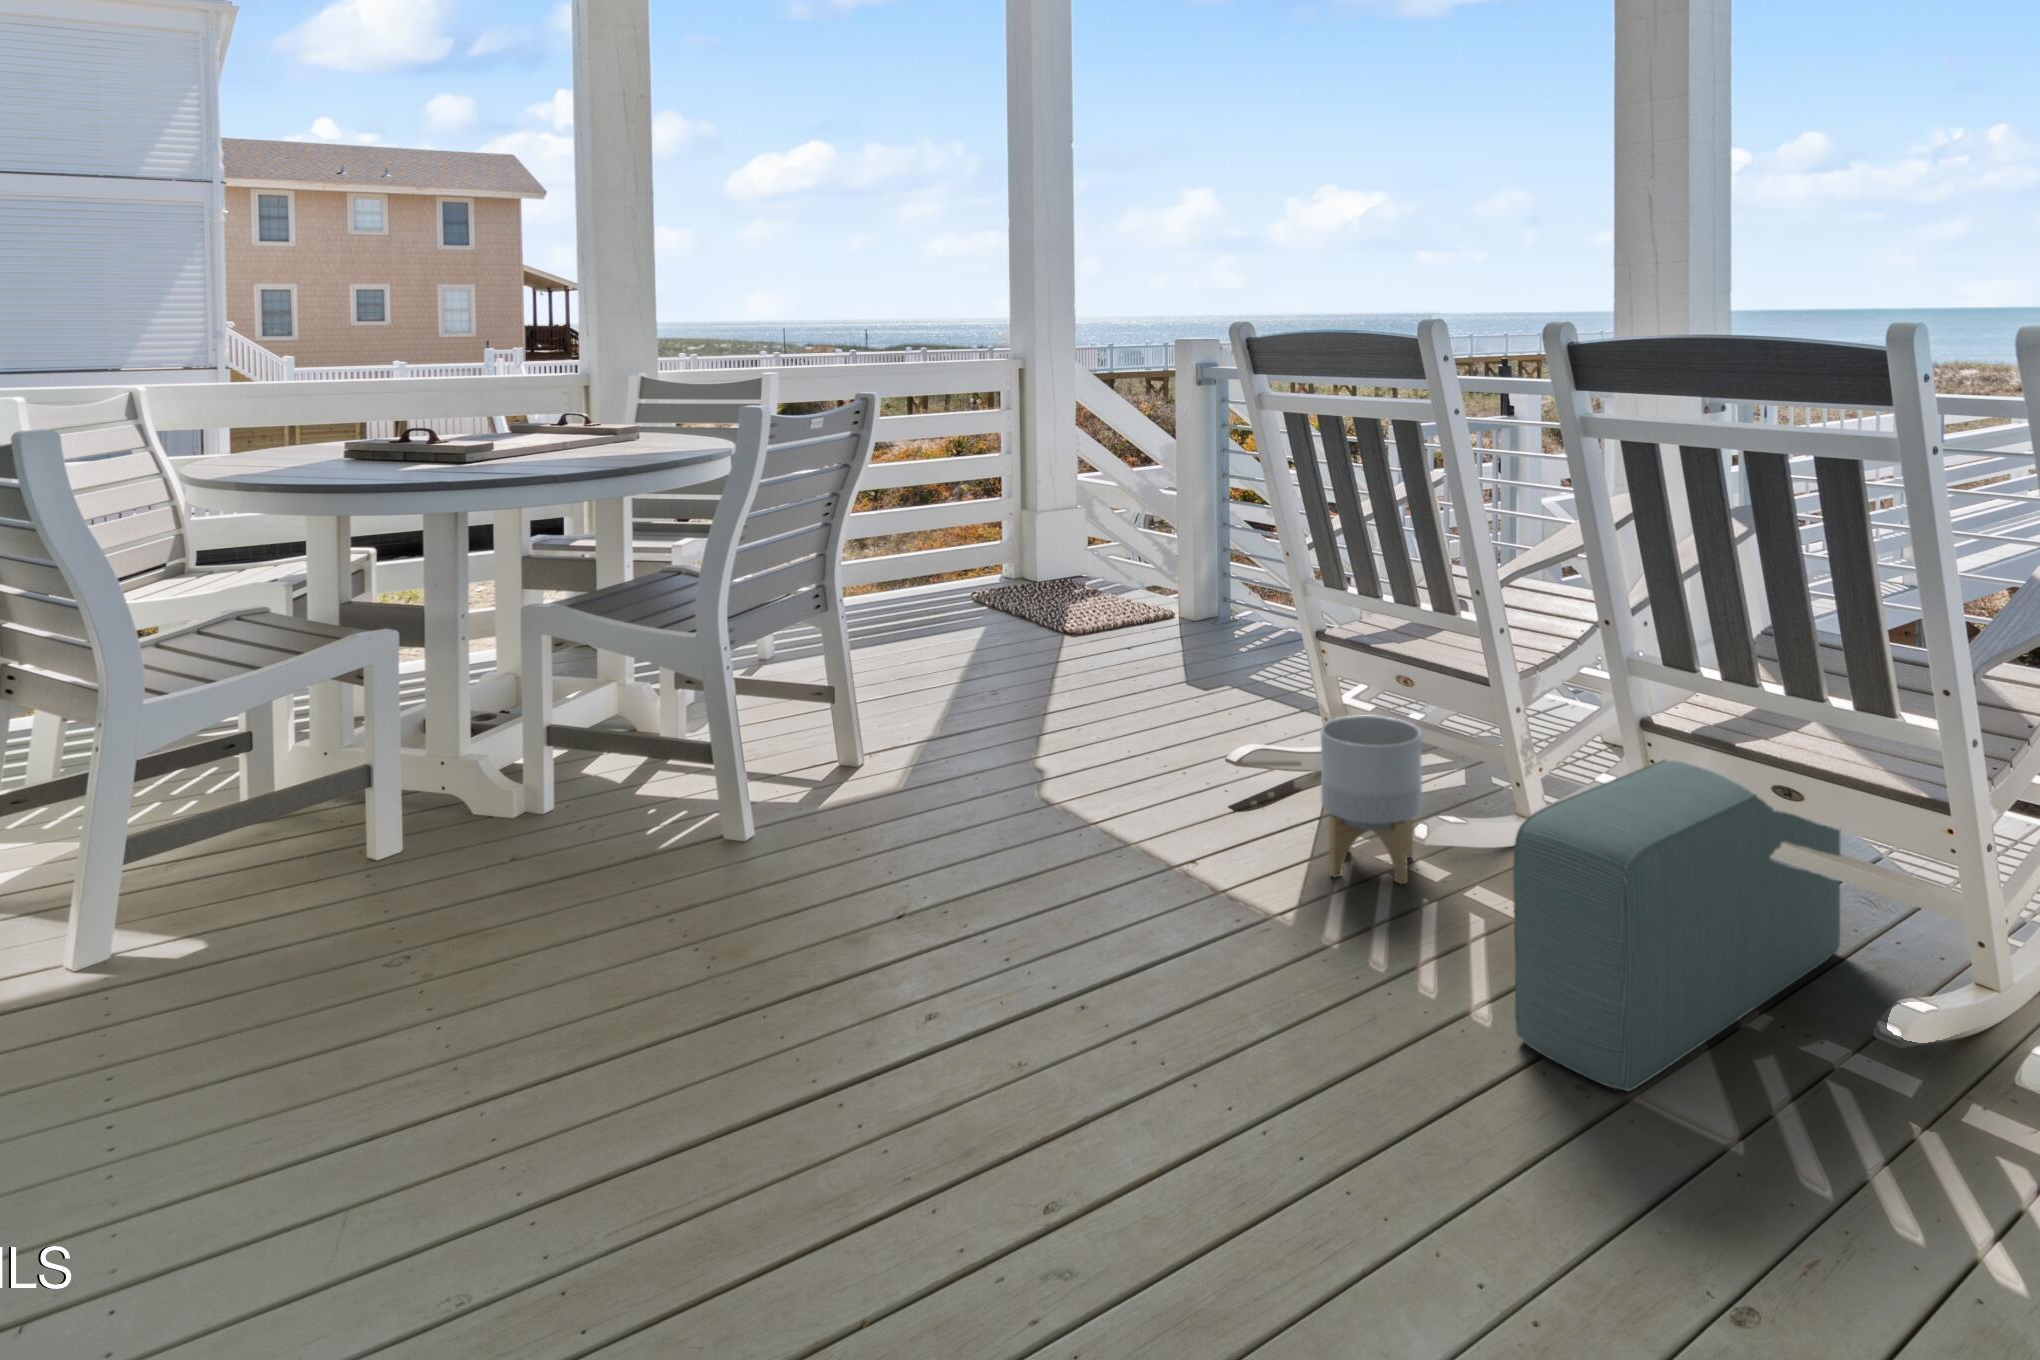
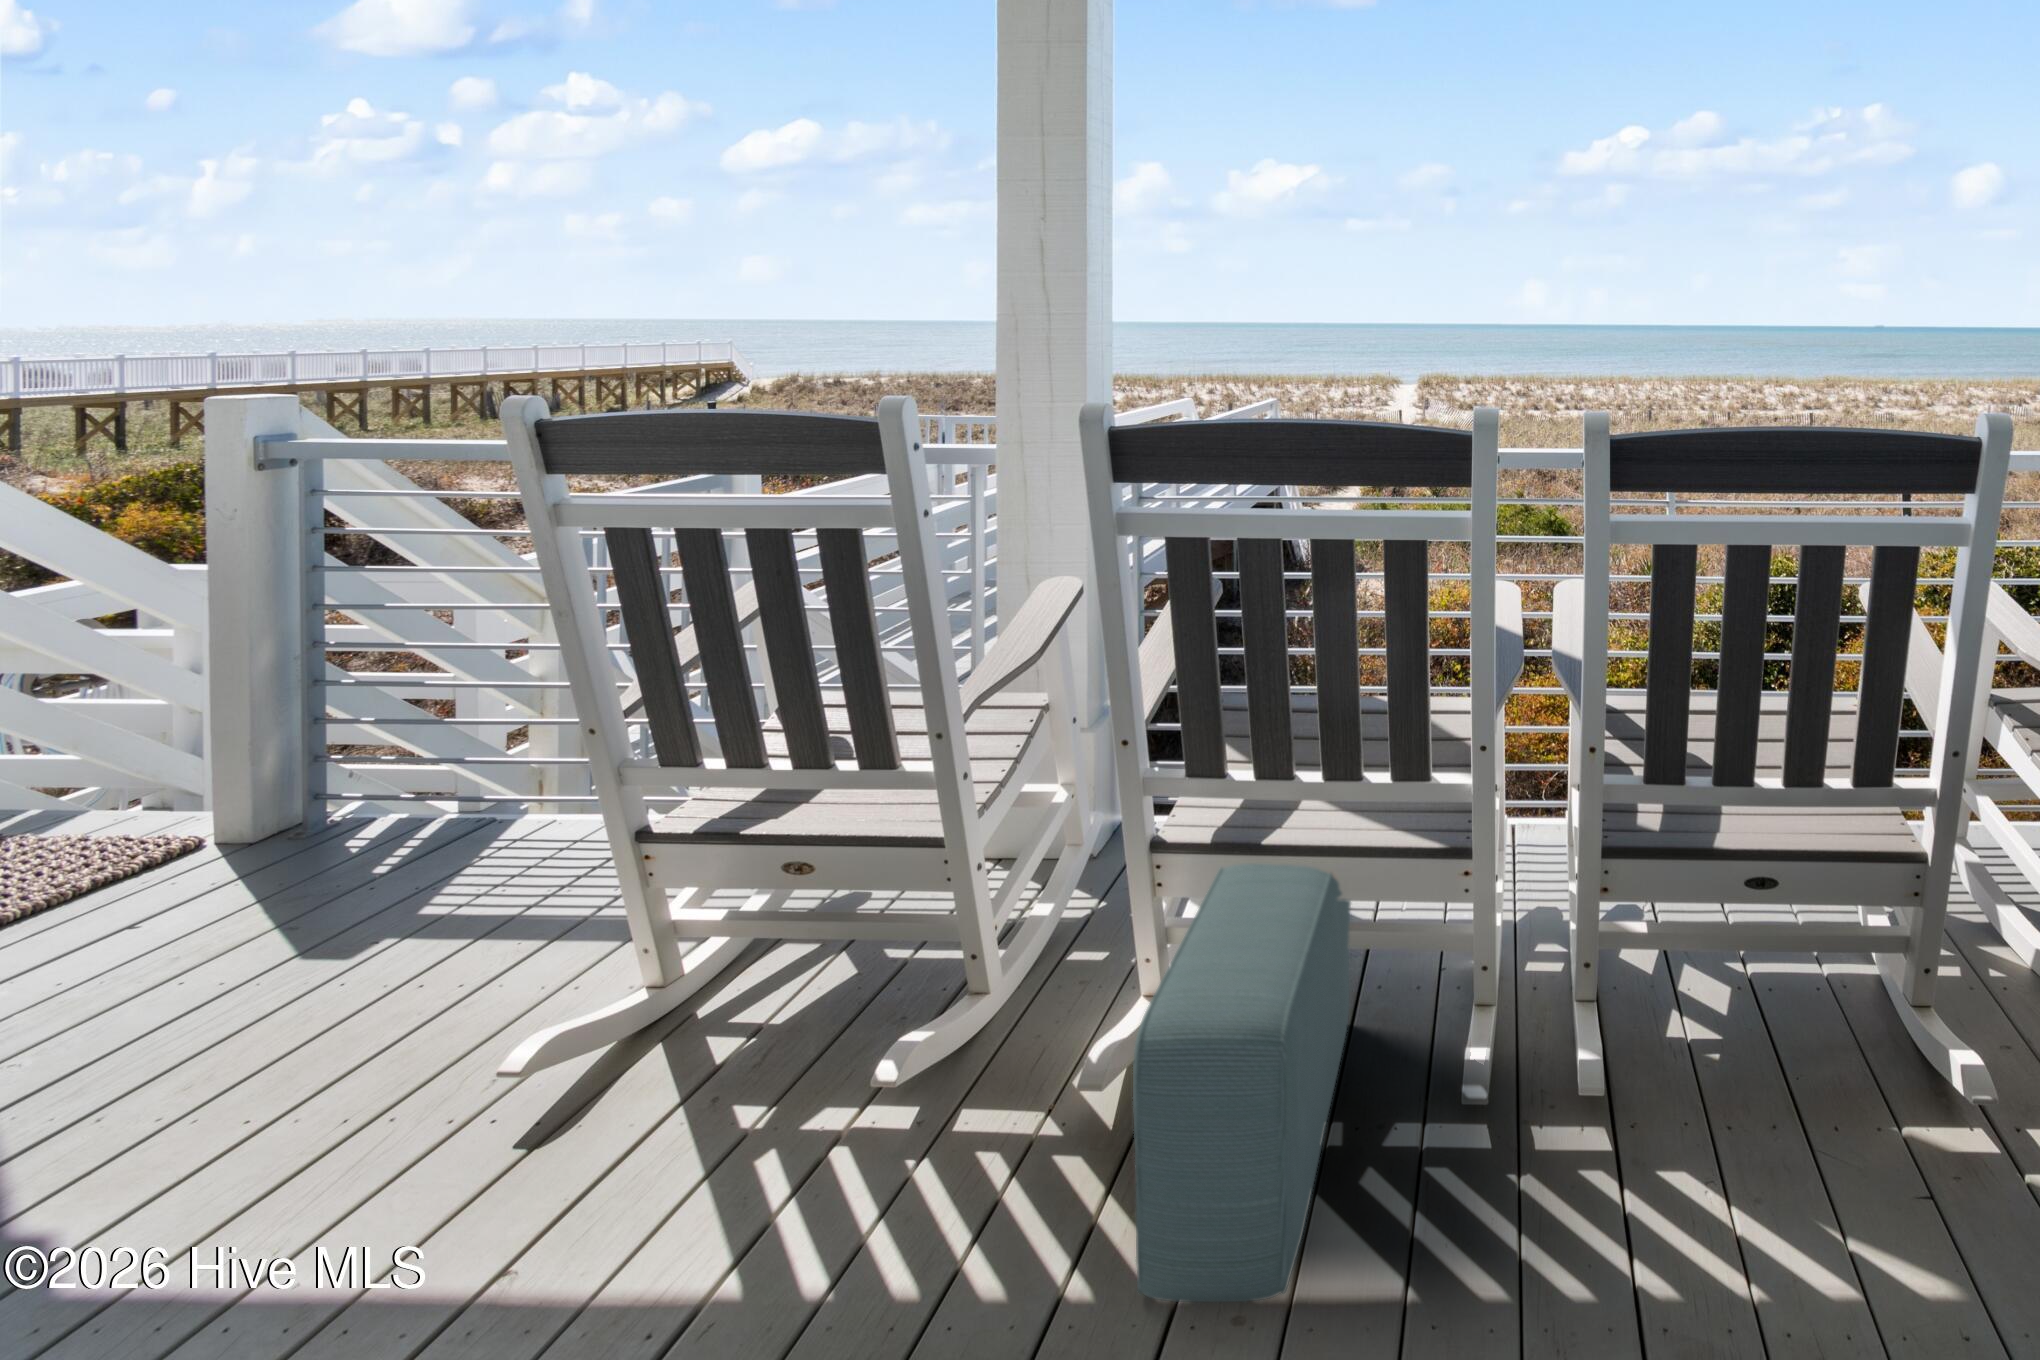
planter: present [1321,715,1422,884] -> none [727,930,881,1189]

